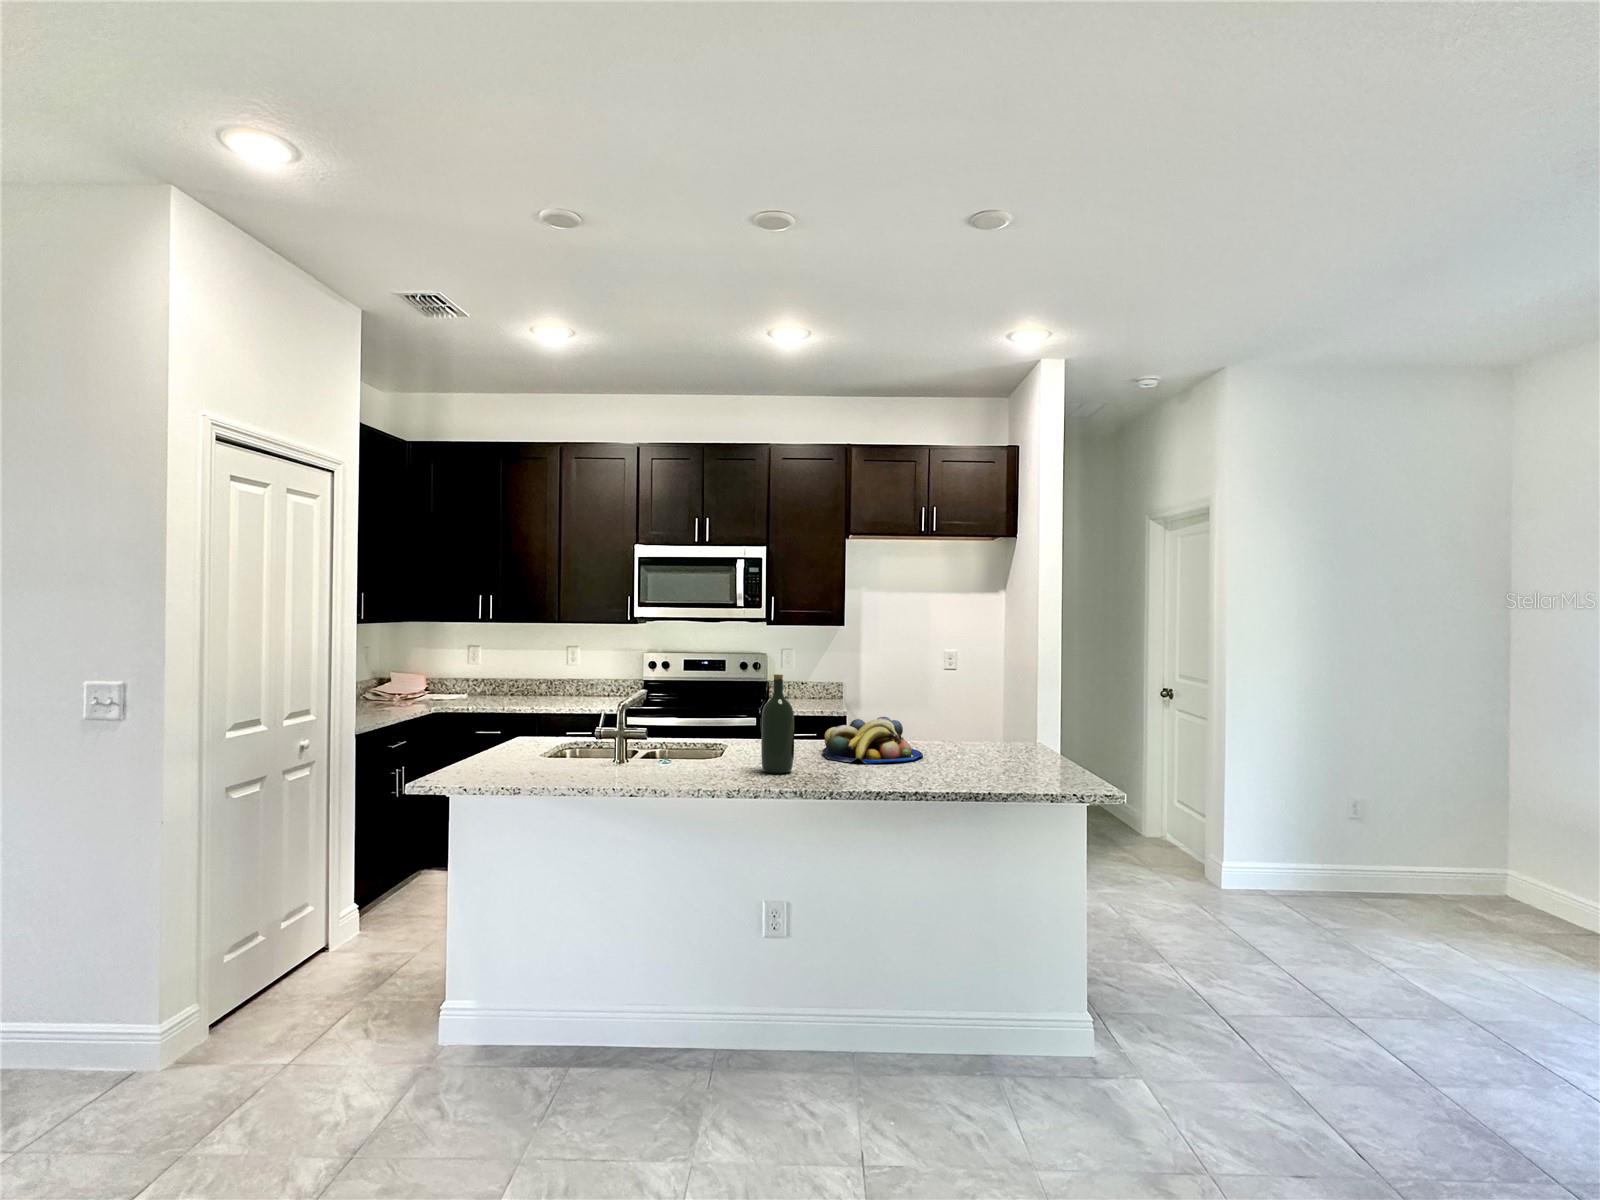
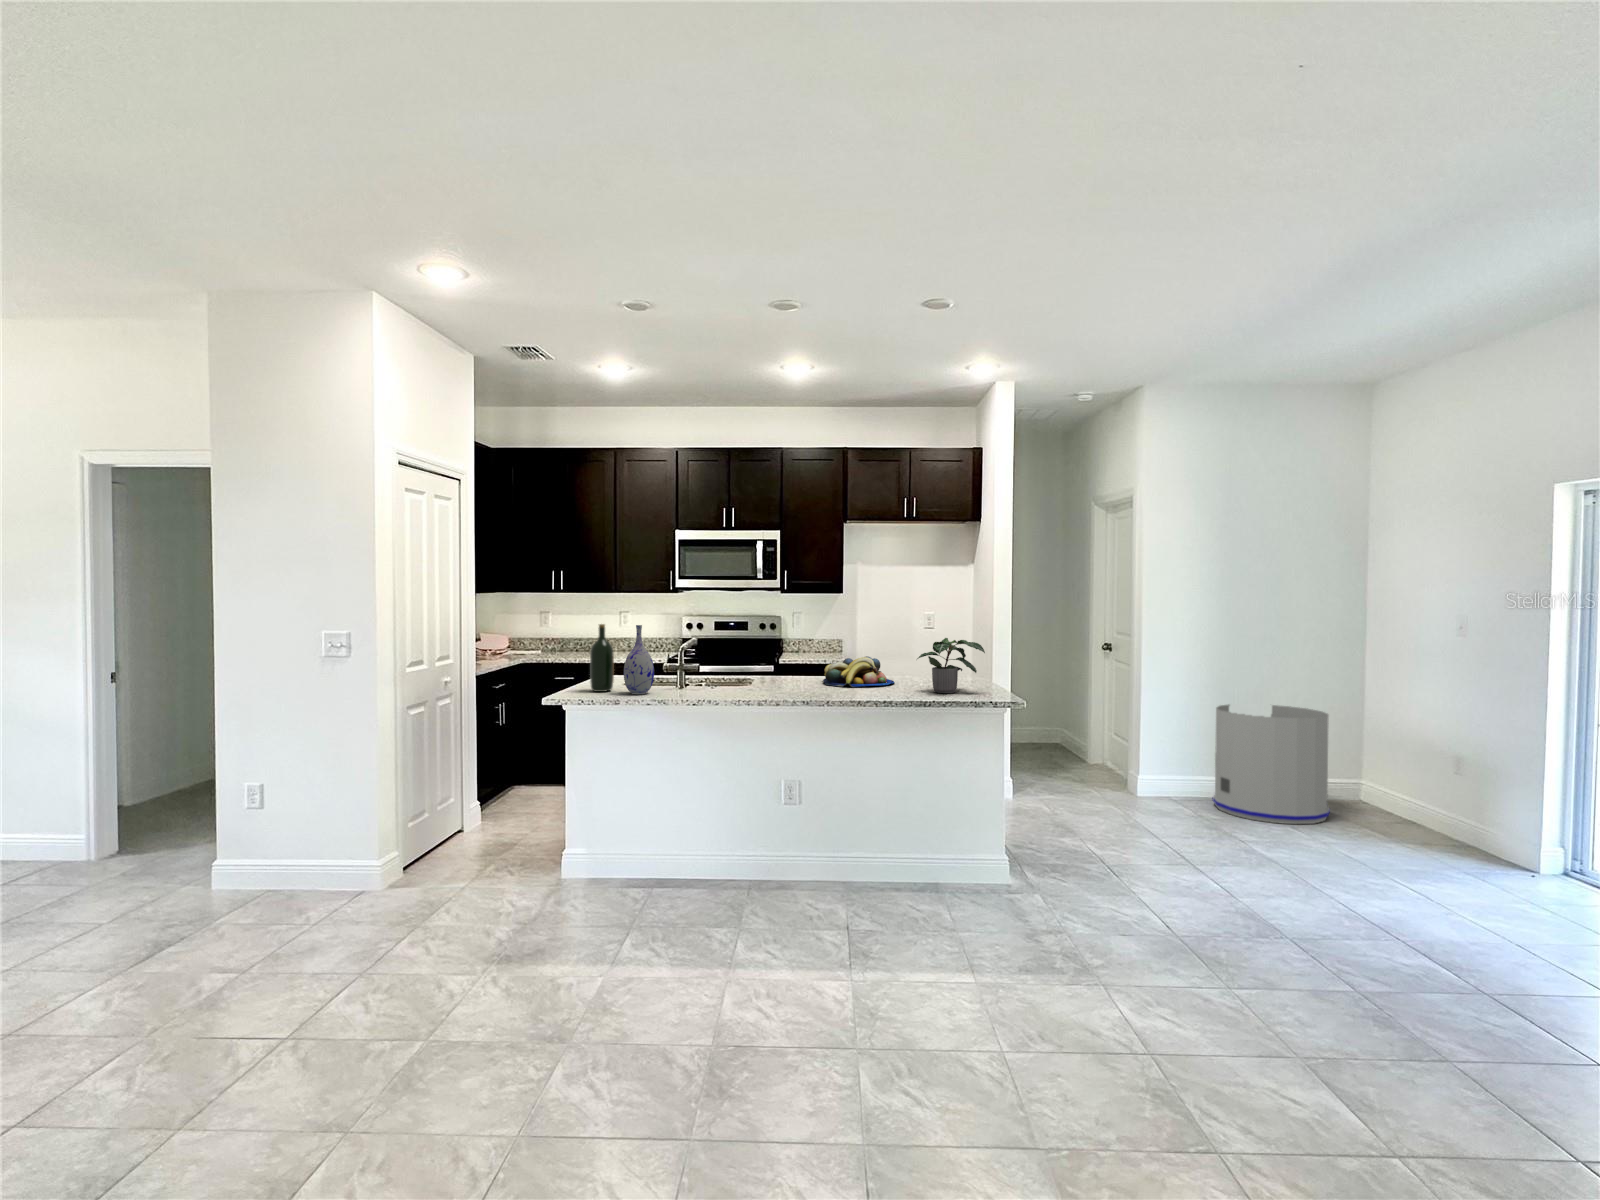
wine bottle: present [761,674,794,773] -> present [590,624,614,692]
vase: none [532,675,577,777] -> present [624,625,654,694]
potted plant: none [958,694,1059,777] -> present [917,638,985,693]
trash can: none [1324,772,1487,939] -> present [1213,705,1330,824]

